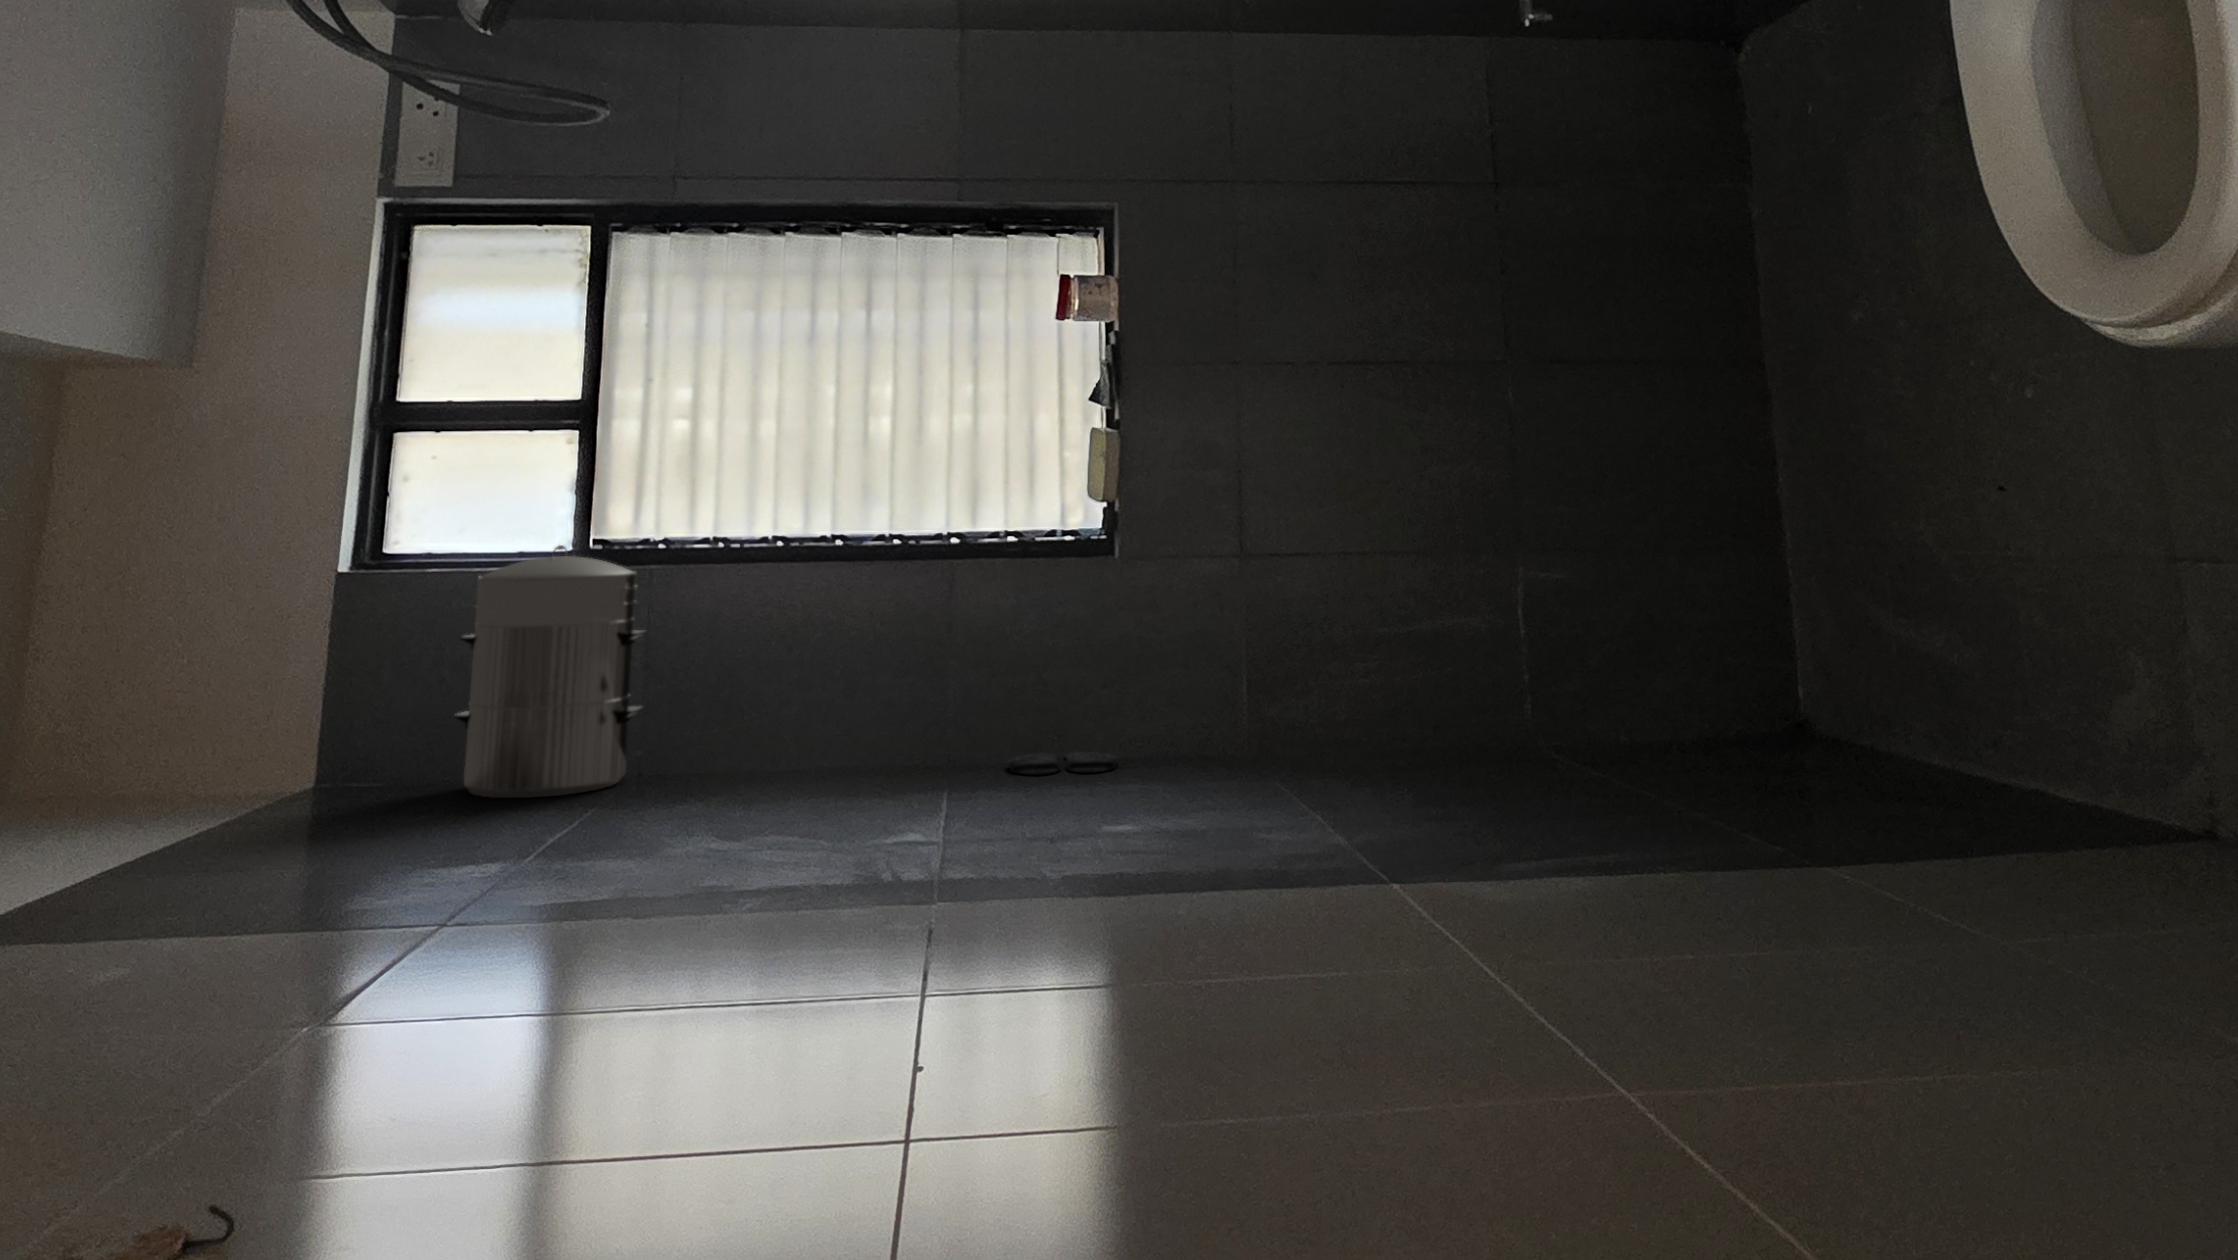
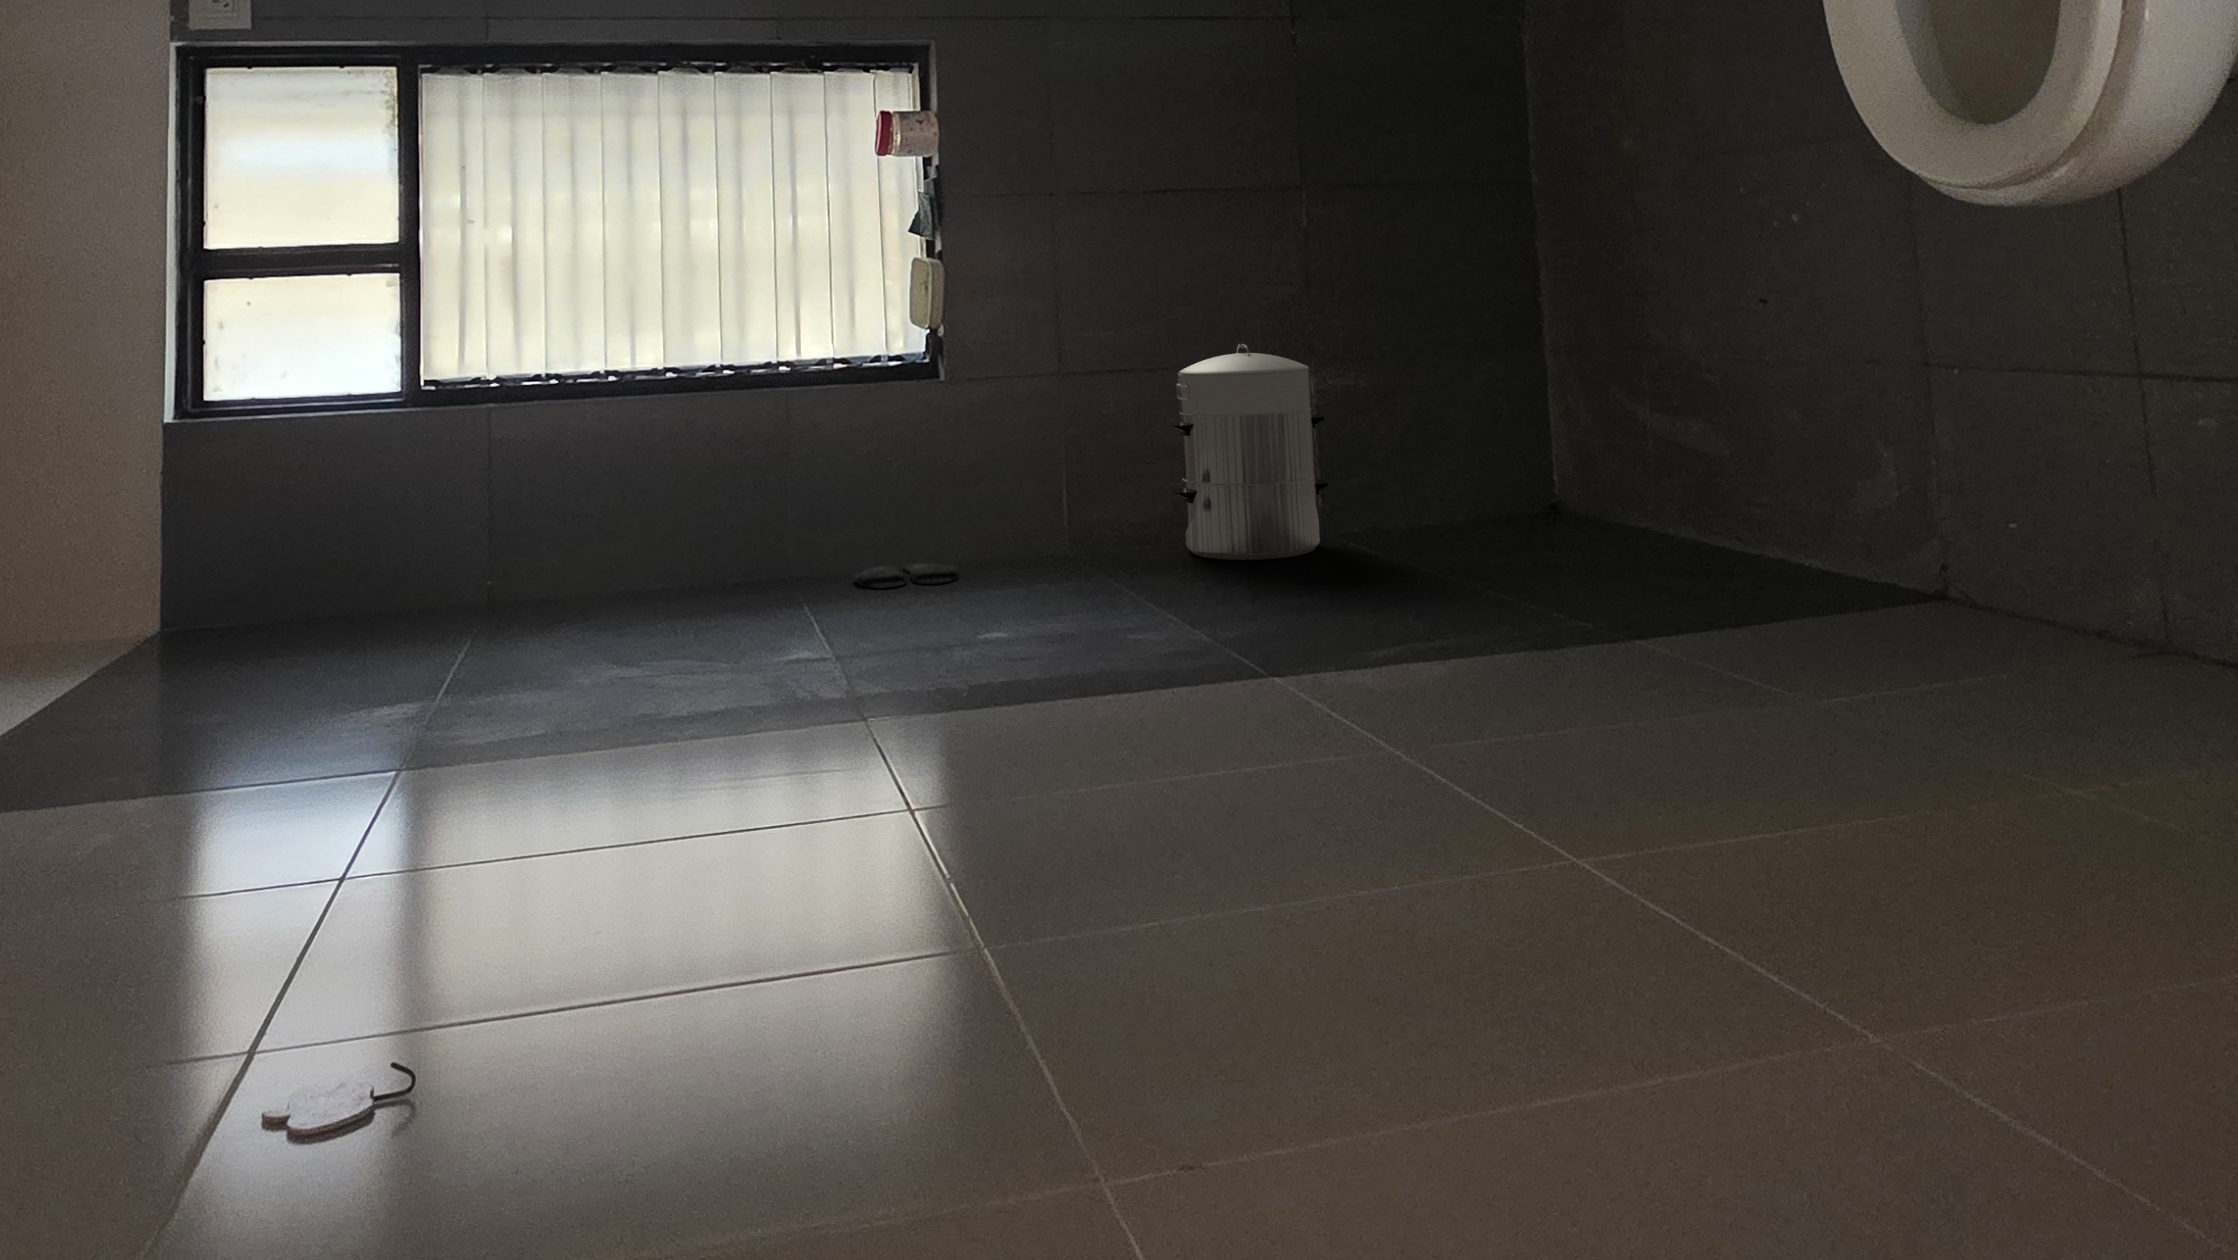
waste bin: present [455,545,646,798] -> present [1169,344,1328,560]

